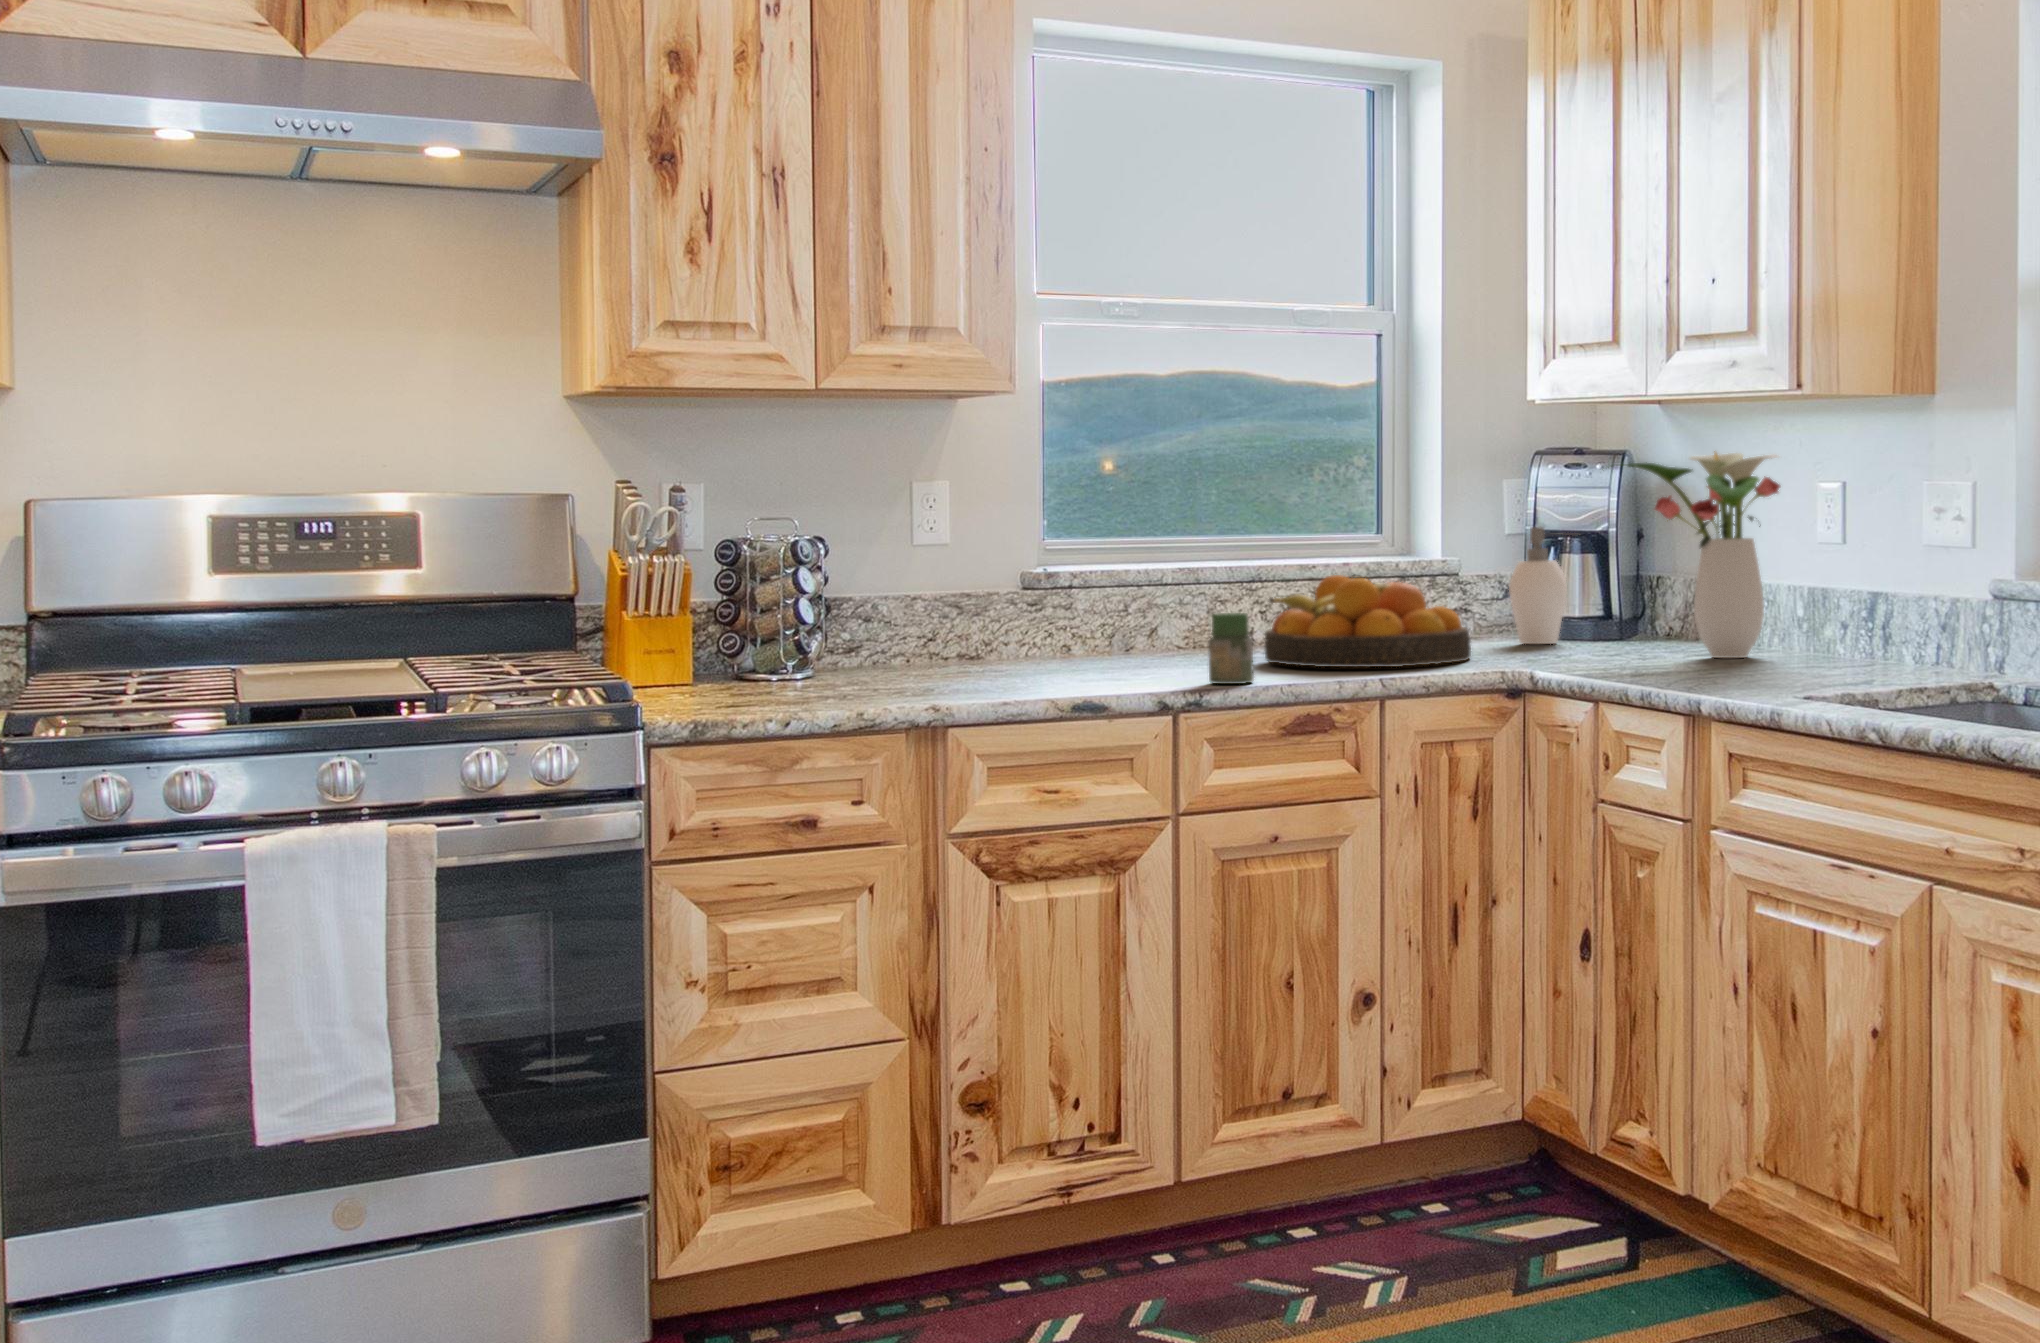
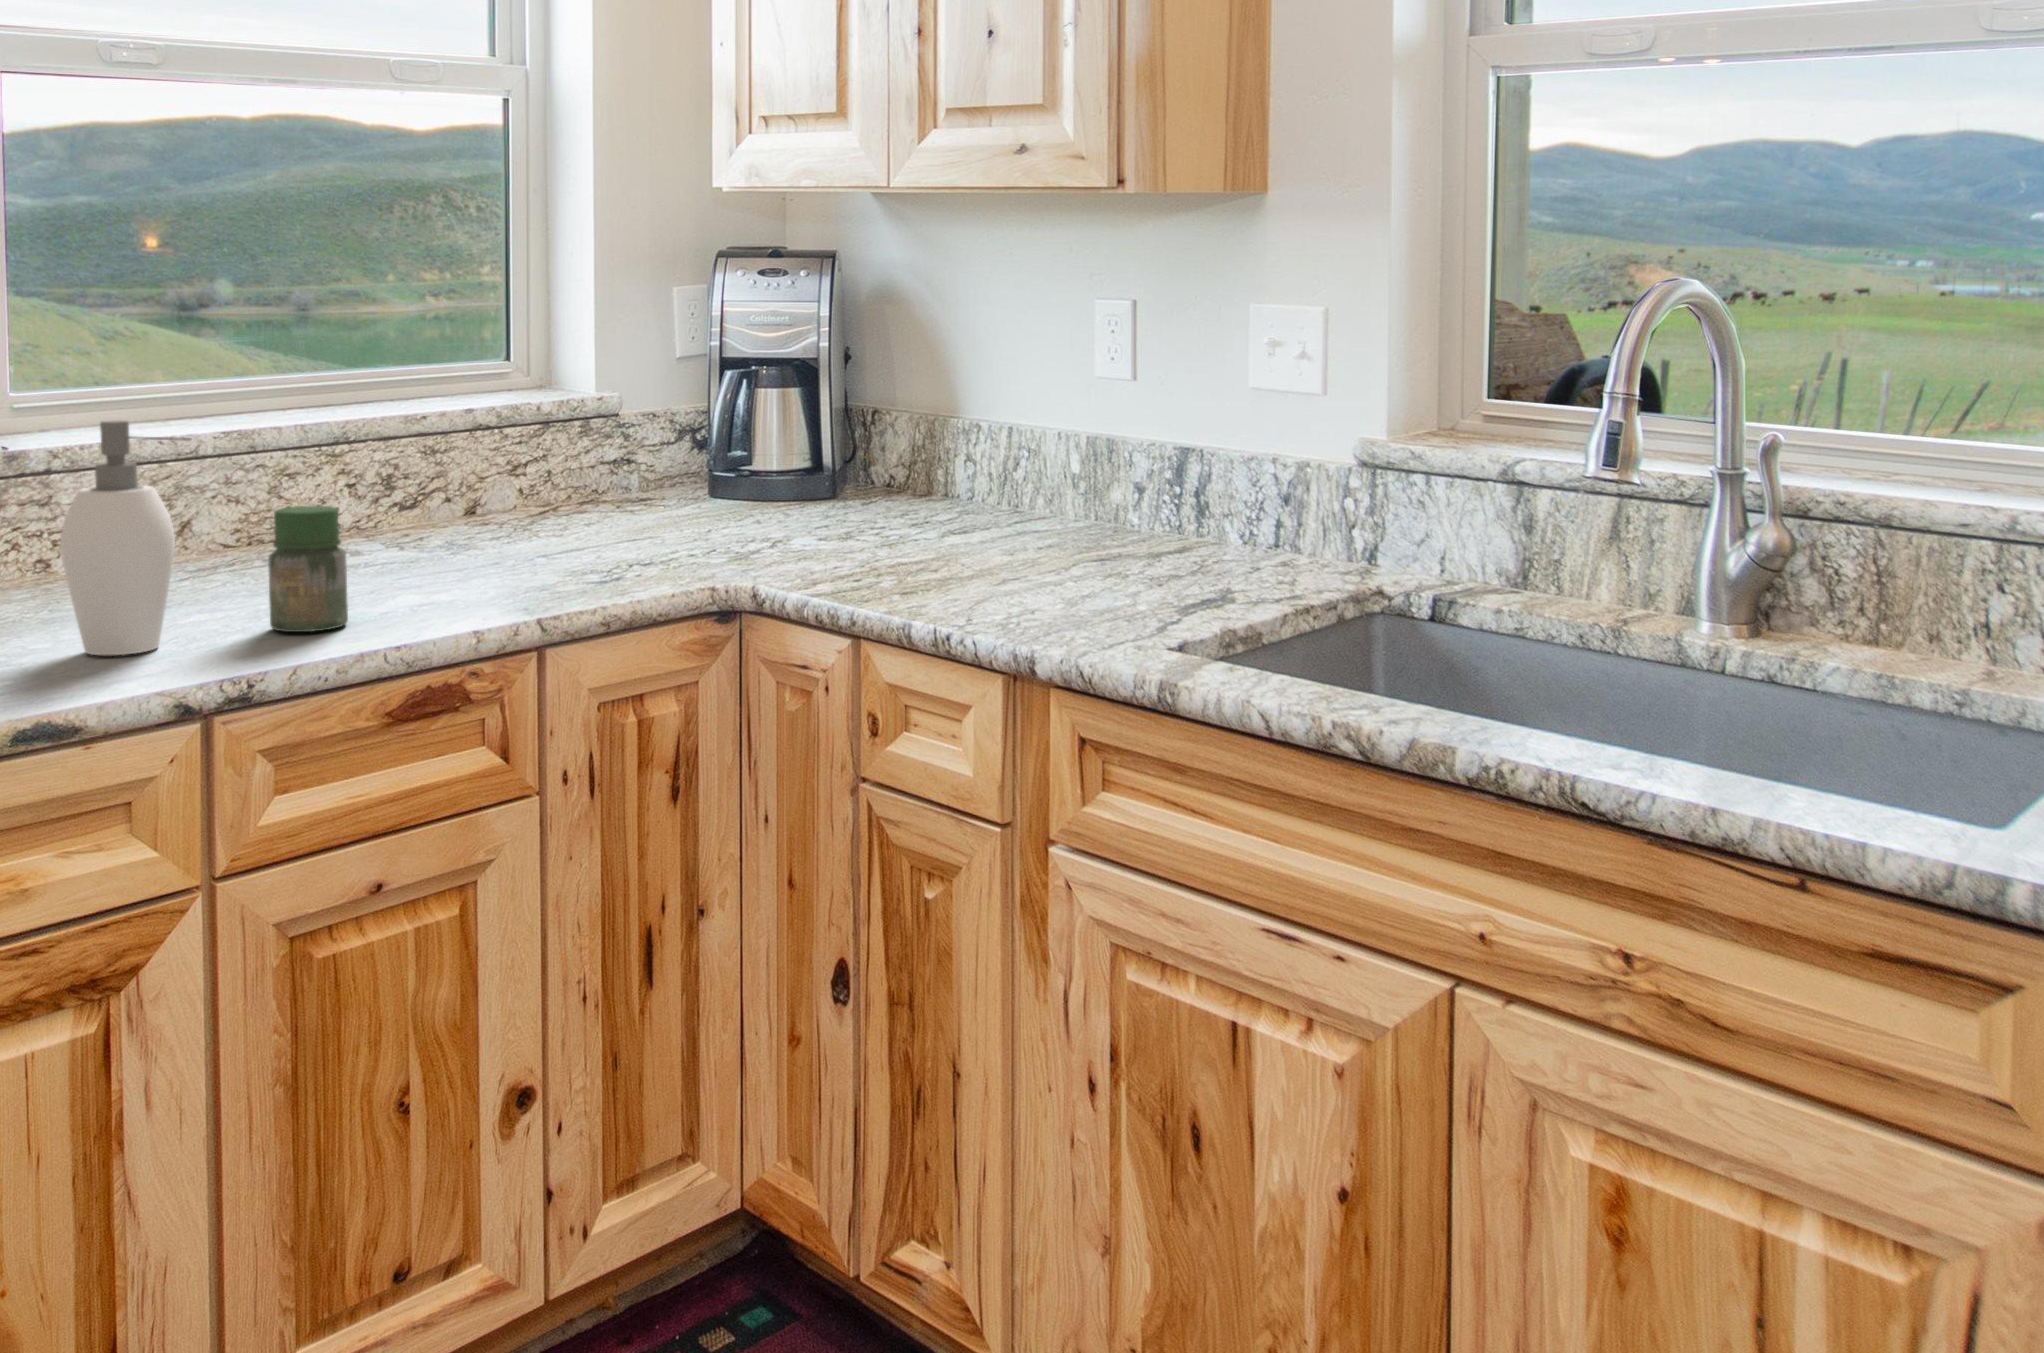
flower arrangement: present [1602,451,1780,658] -> none [830,268,1046,547]
soap dispenser: present [1509,526,1580,644] -> present [60,420,190,655]
fruit bowl: present [1264,575,1471,667] -> none [359,427,661,581]

